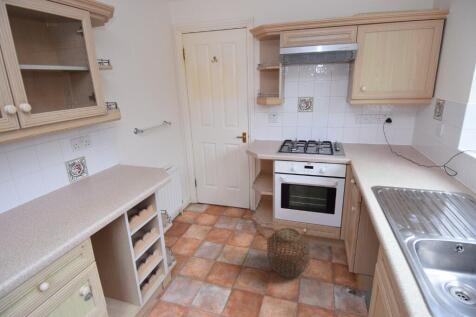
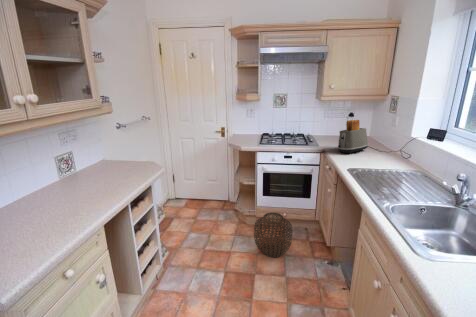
toaster: none [366,128,404,168] -> present [338,120,368,154]

